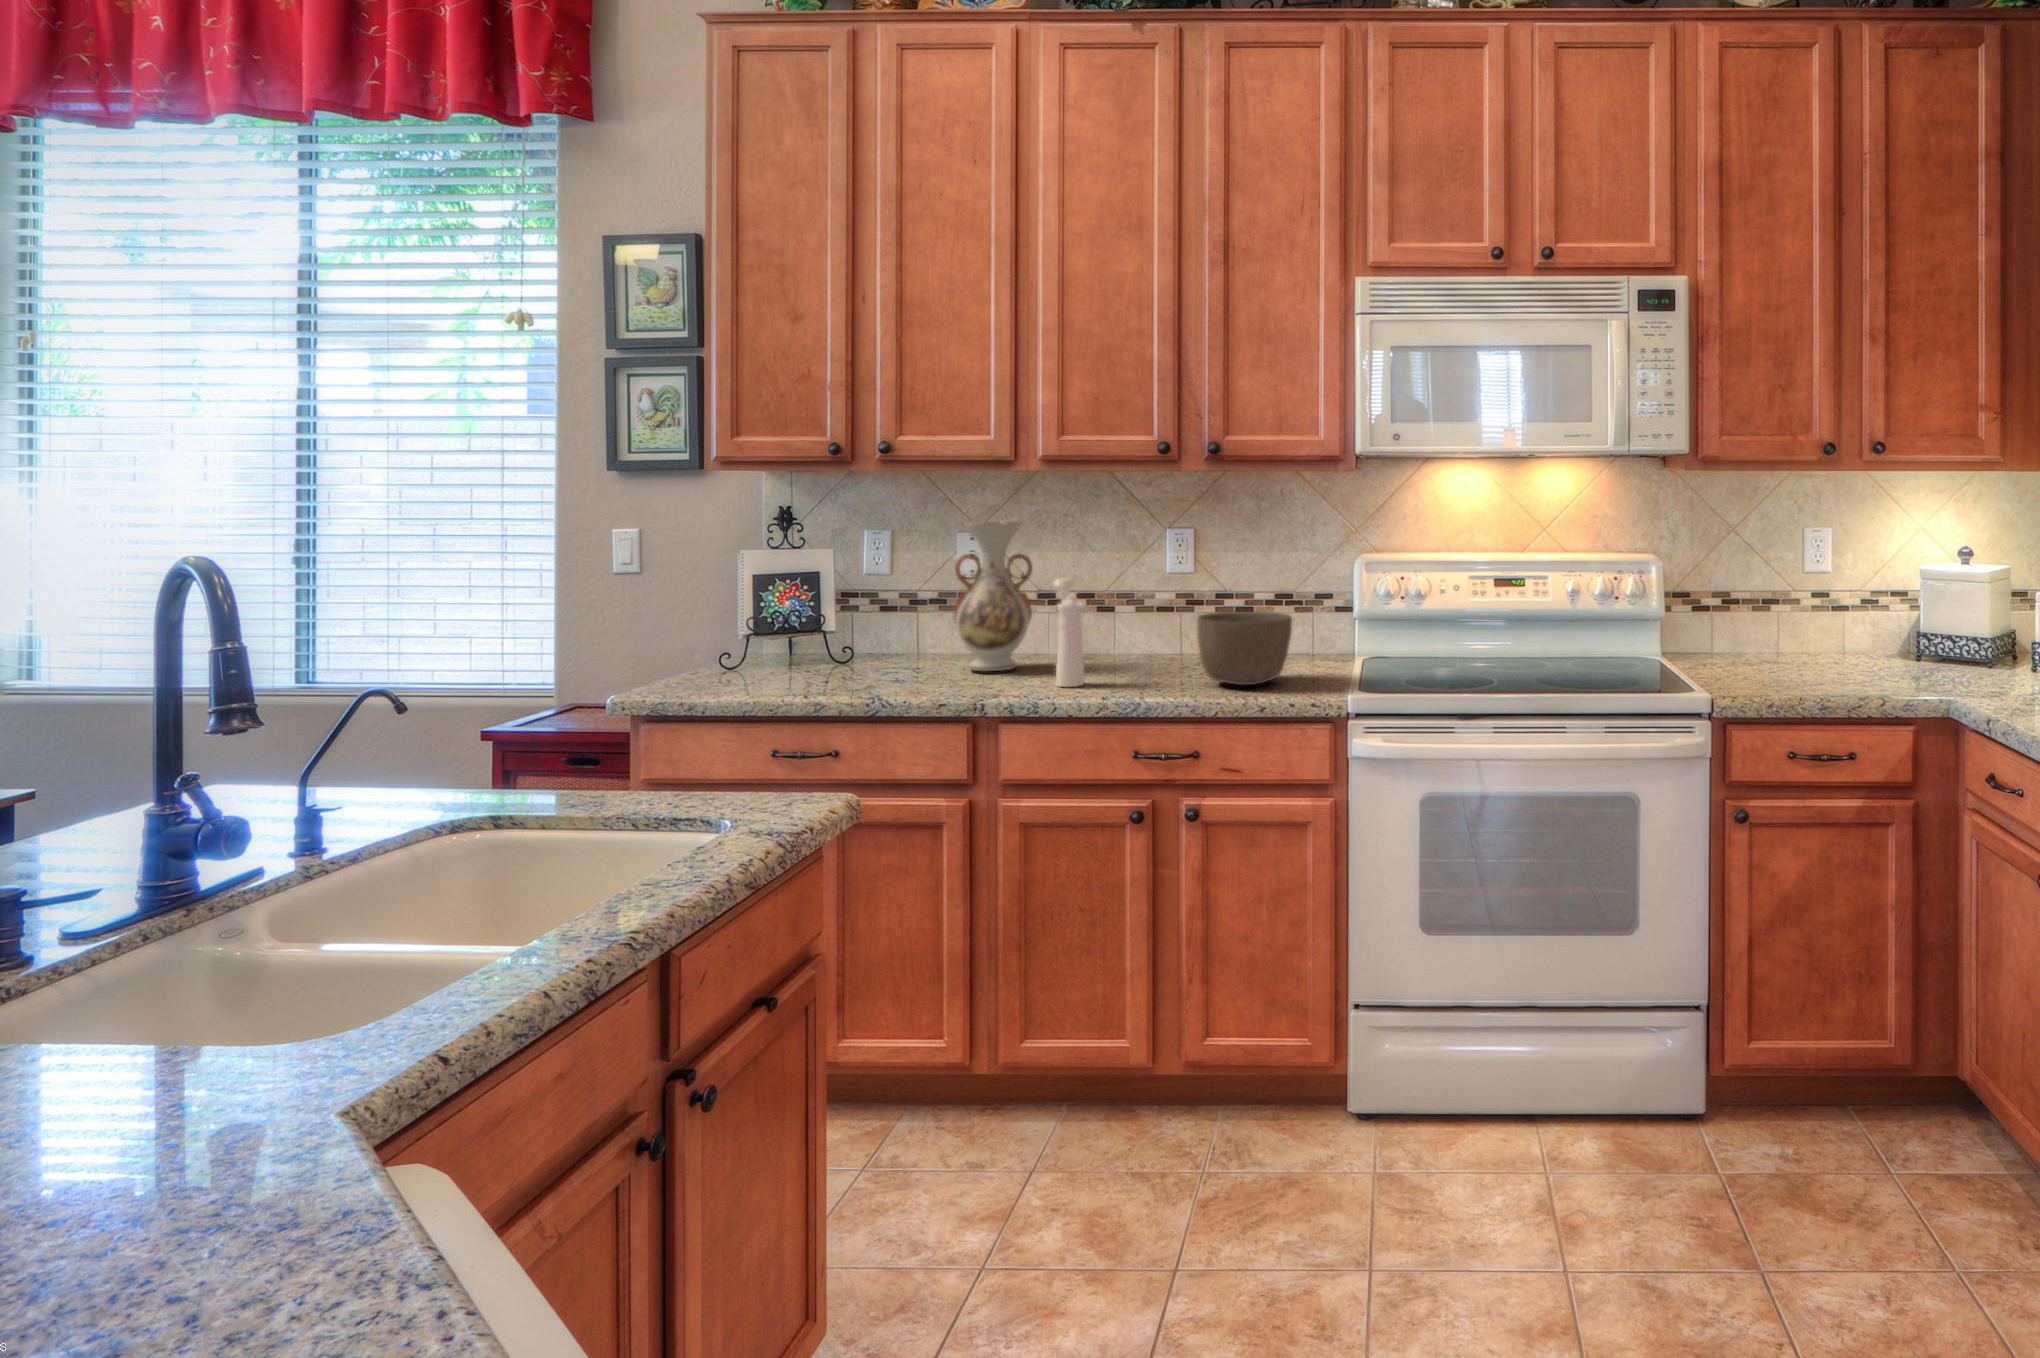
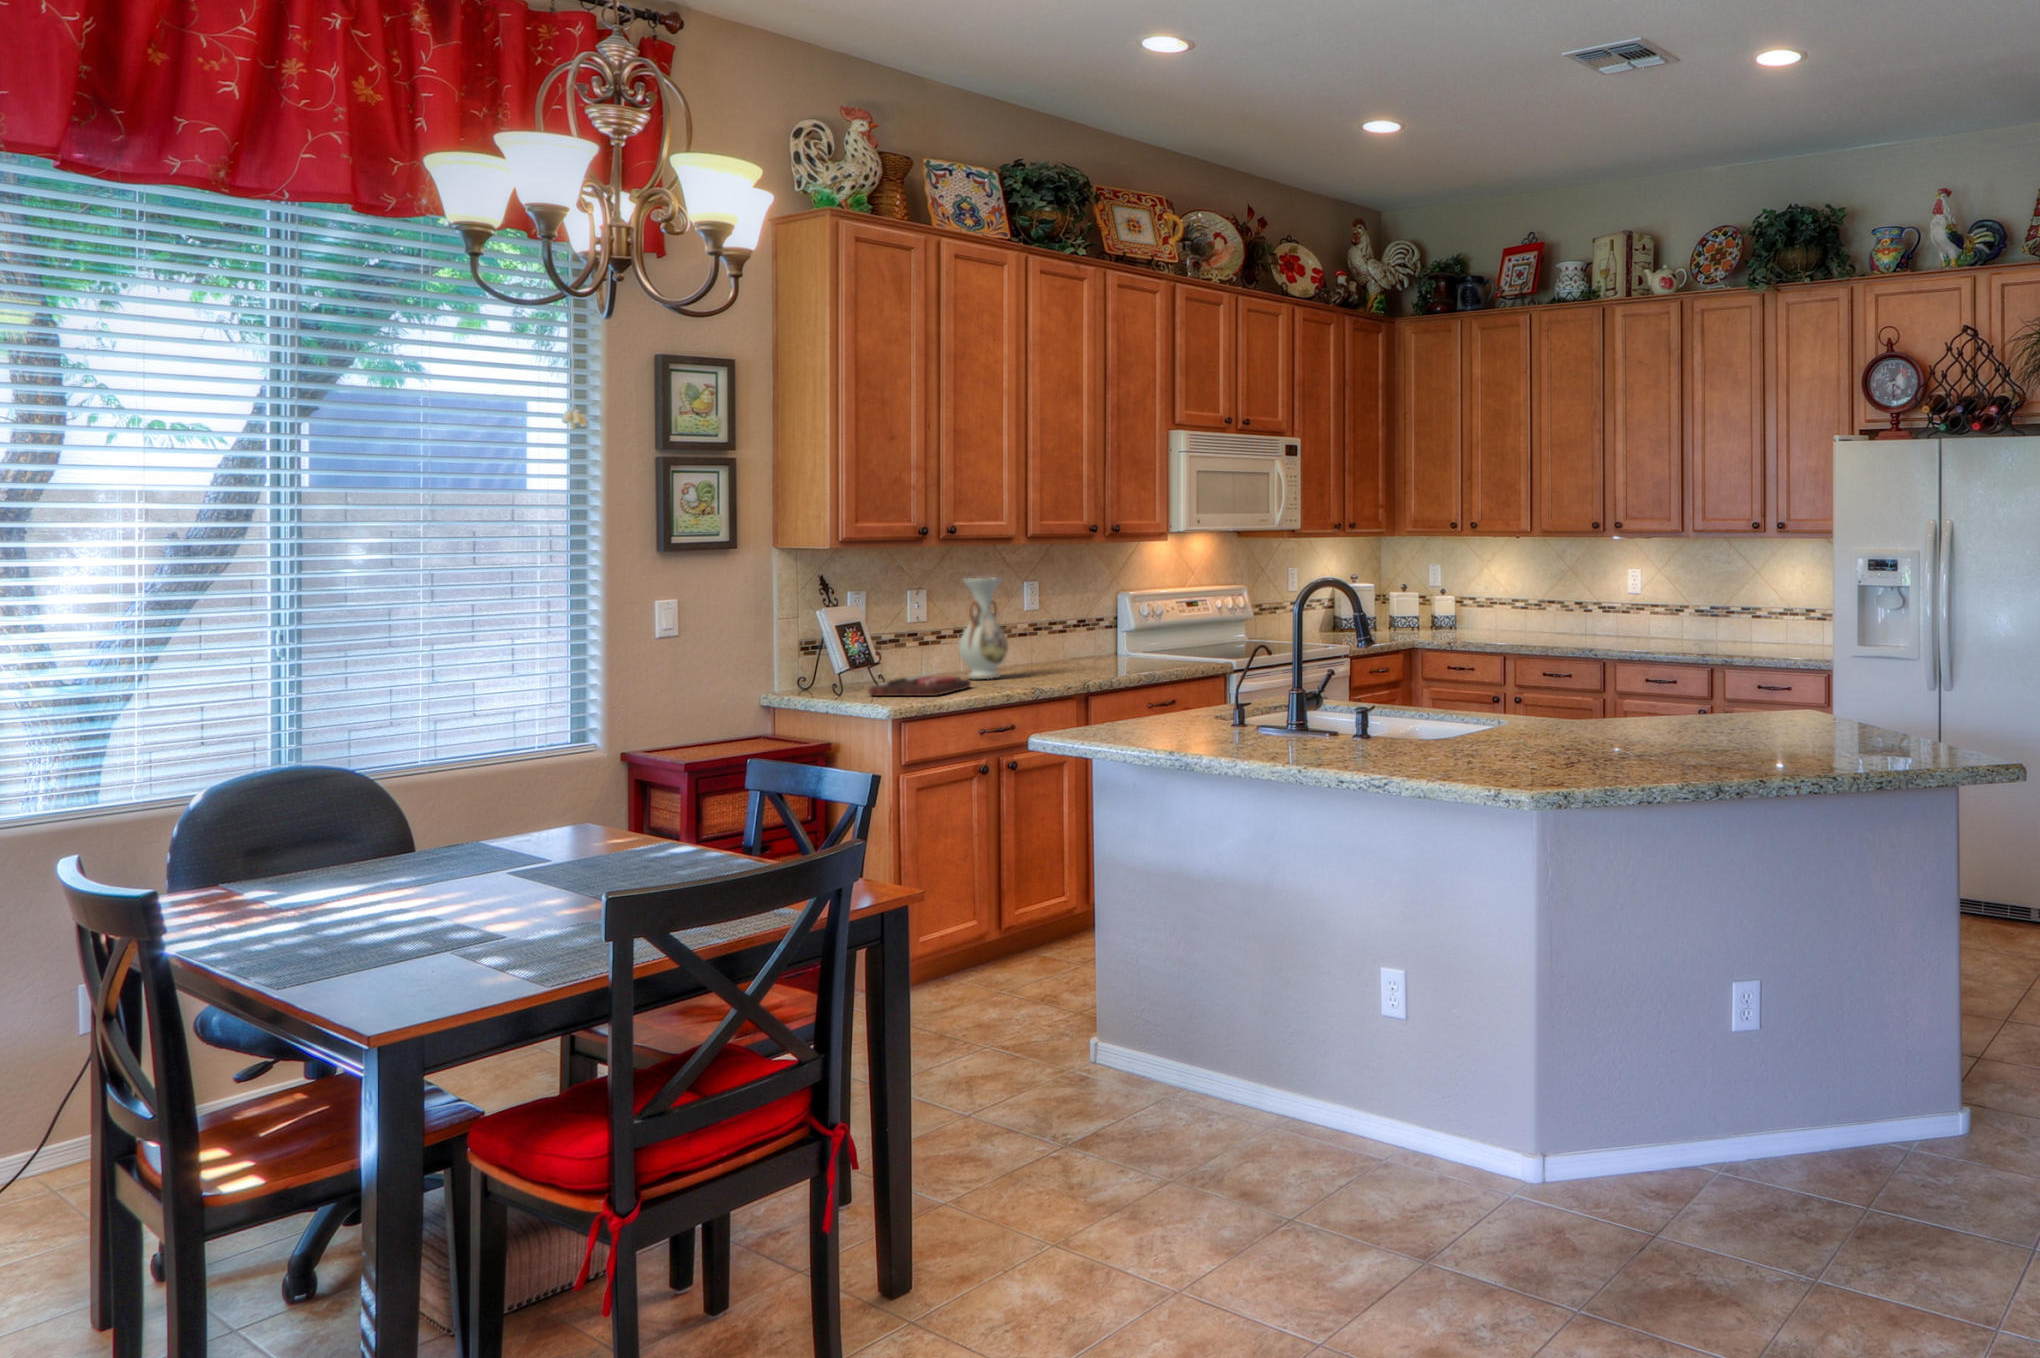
pepper mill: present [1054,578,1084,687] -> none [1036,612,1083,676]
bowl: present [1197,612,1292,685] -> none [1115,626,1174,667]
cutting board: none [713,655,910,695] -> present [869,674,971,696]

